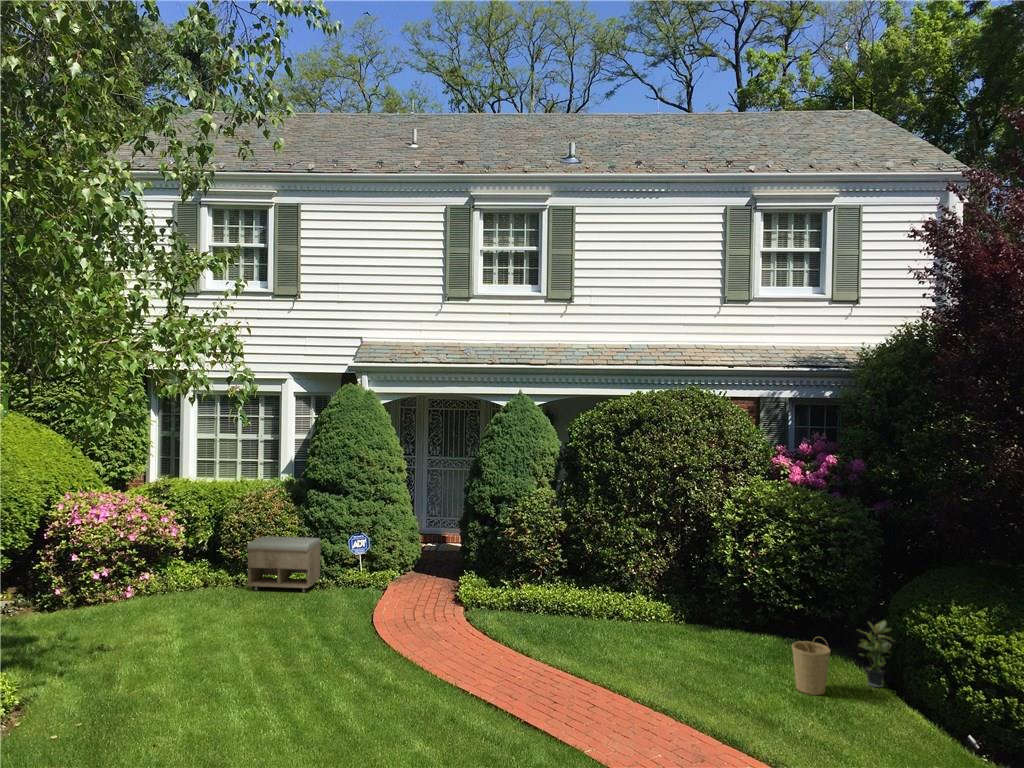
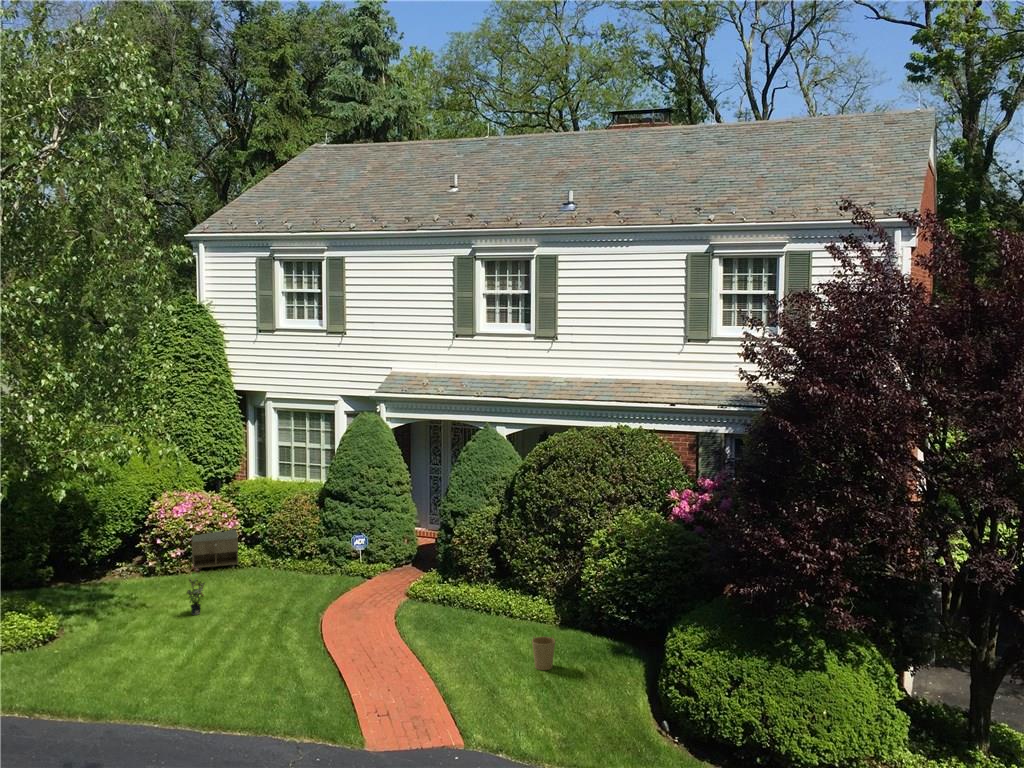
storage bench: present [247,537,321,592] -> present [191,530,238,570]
potted plant: present [859,620,892,687] -> present [187,579,205,615]

